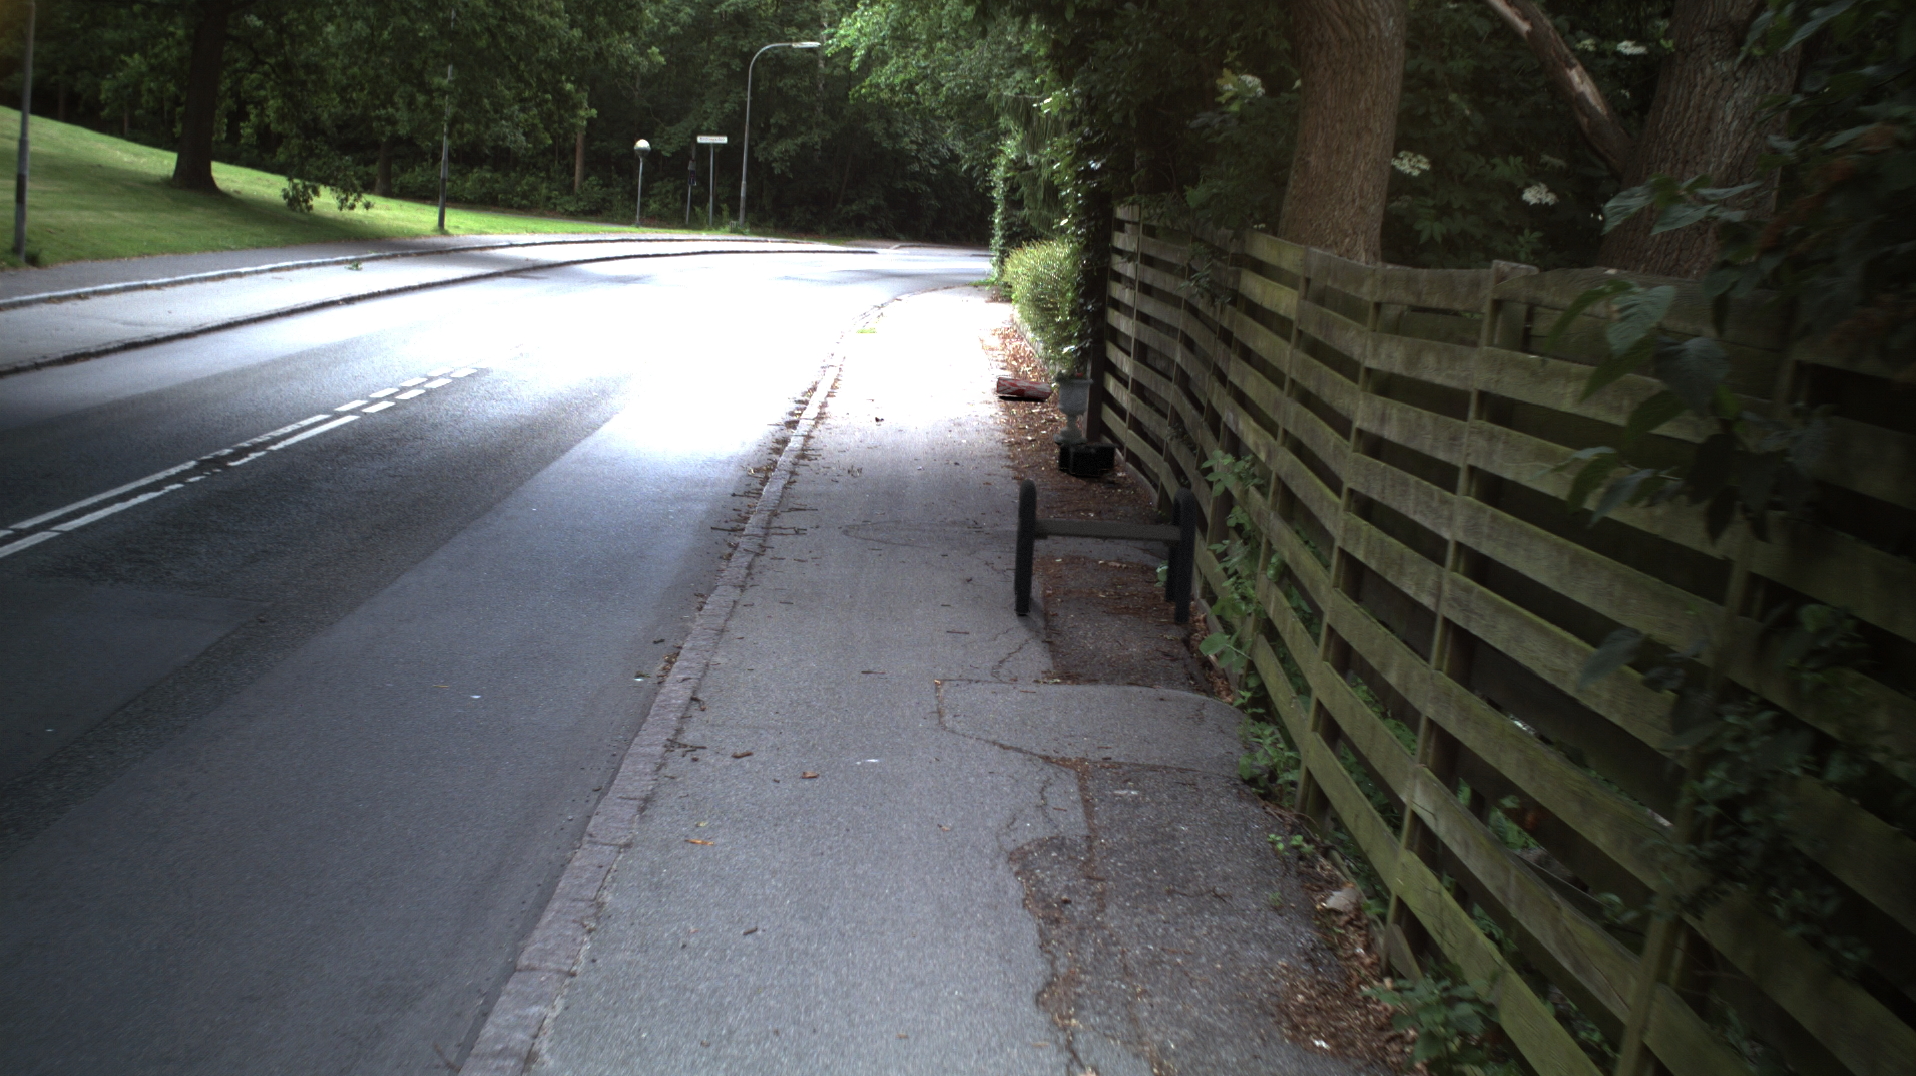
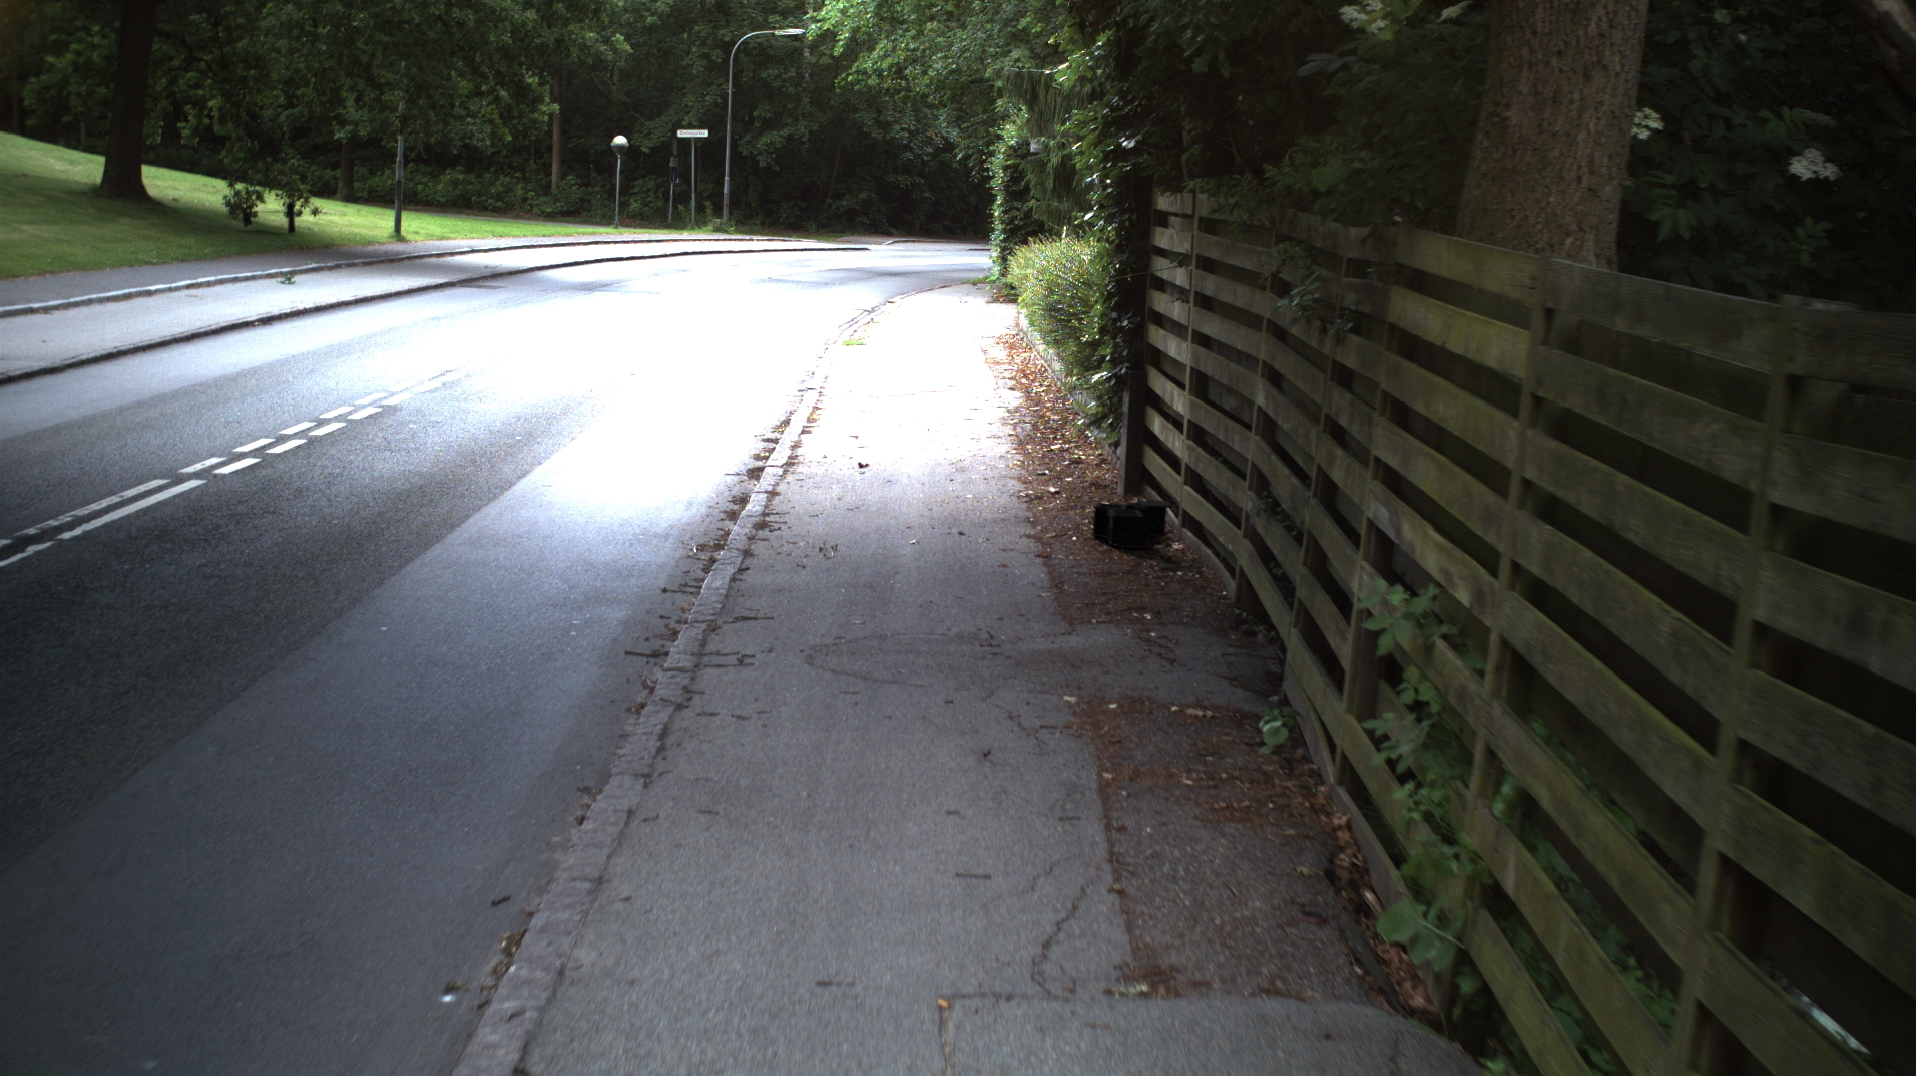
planter: present [1053,370,1093,444] -> none [1080,401,1131,497]
bag: present [995,375,1053,400] -> none [1002,400,1073,429]
bench: present [1014,479,1197,624] -> present [243,200,296,234]

